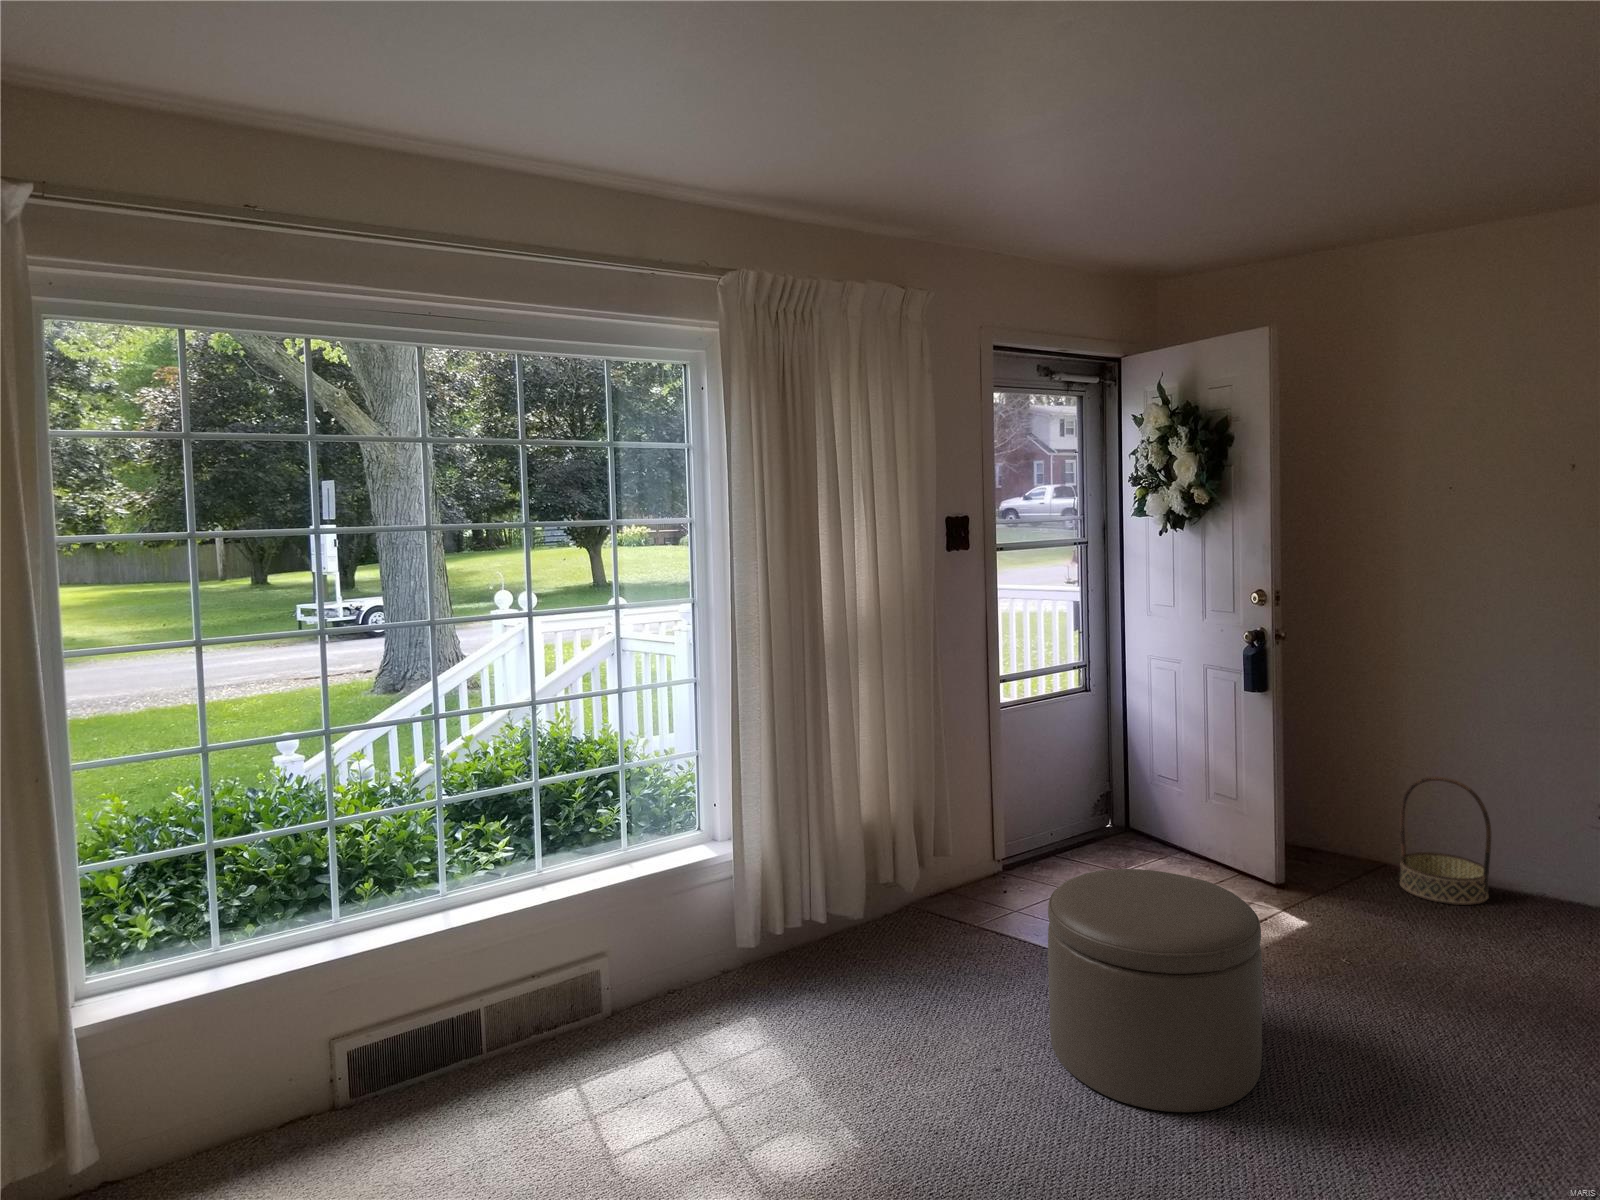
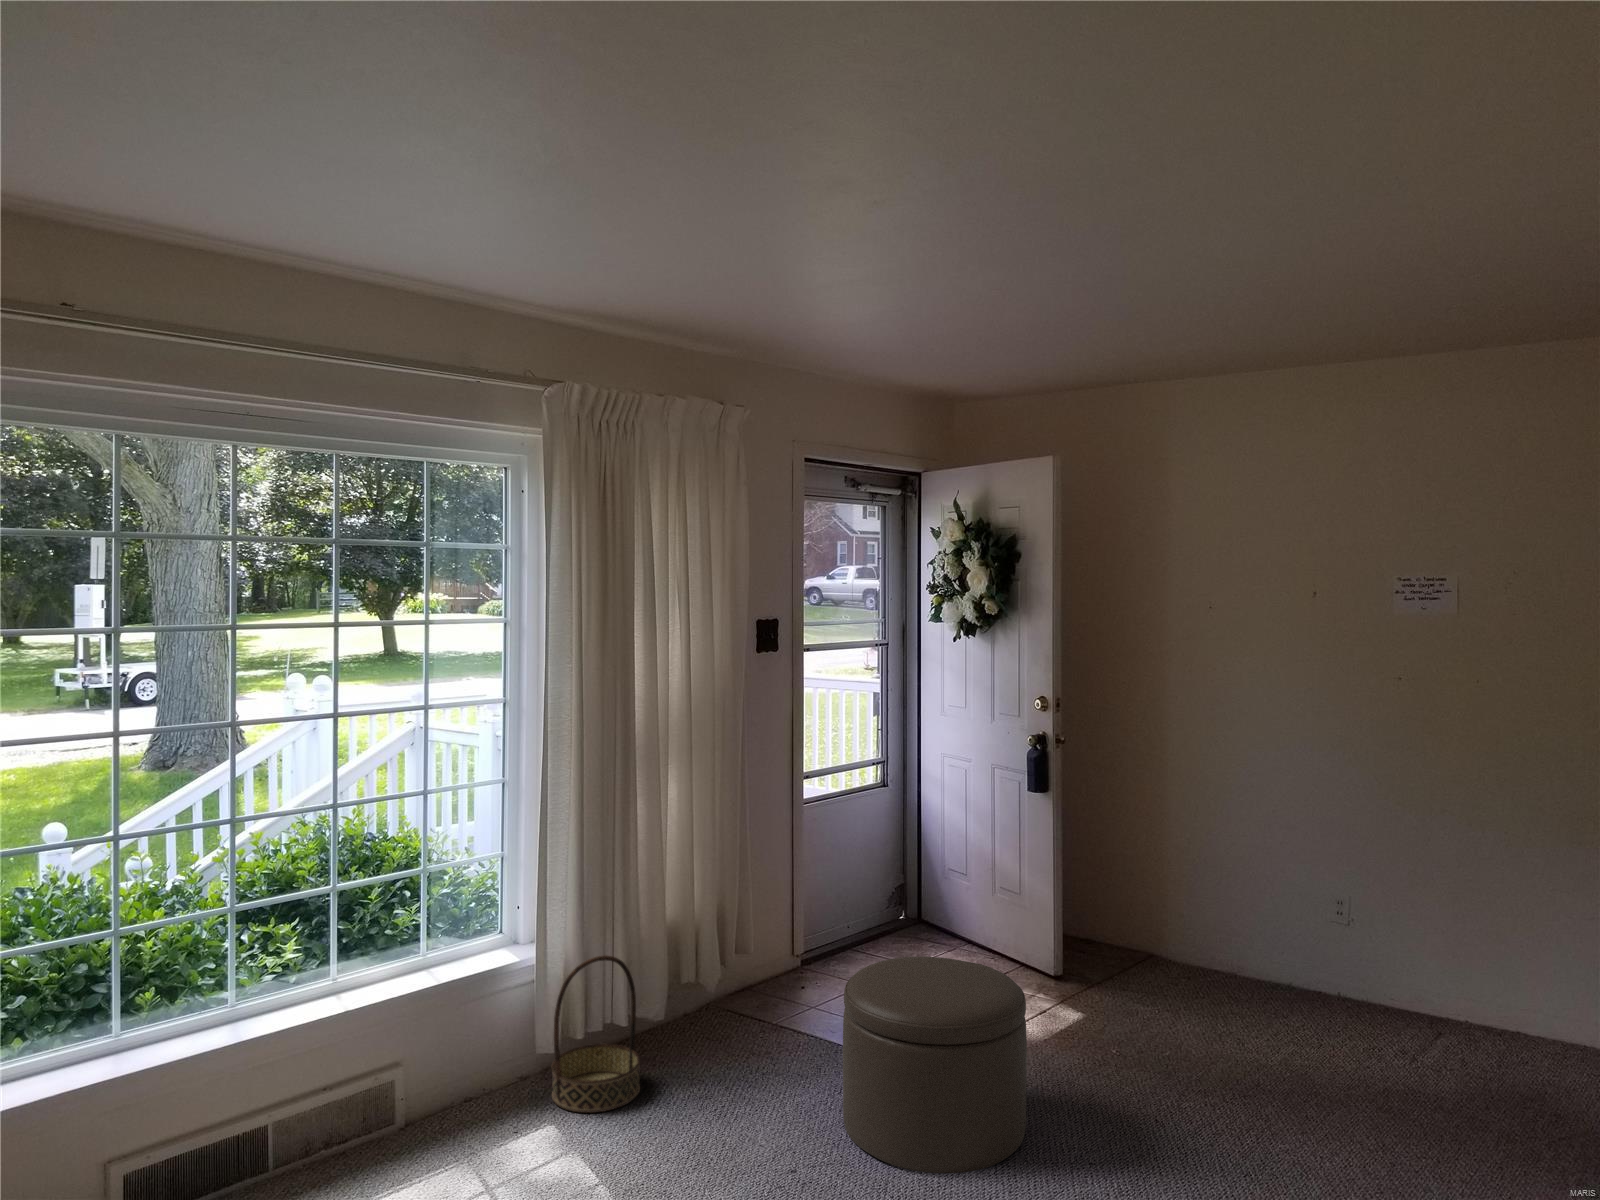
basket: present [1400,777,1491,905] -> present [552,955,640,1113]

